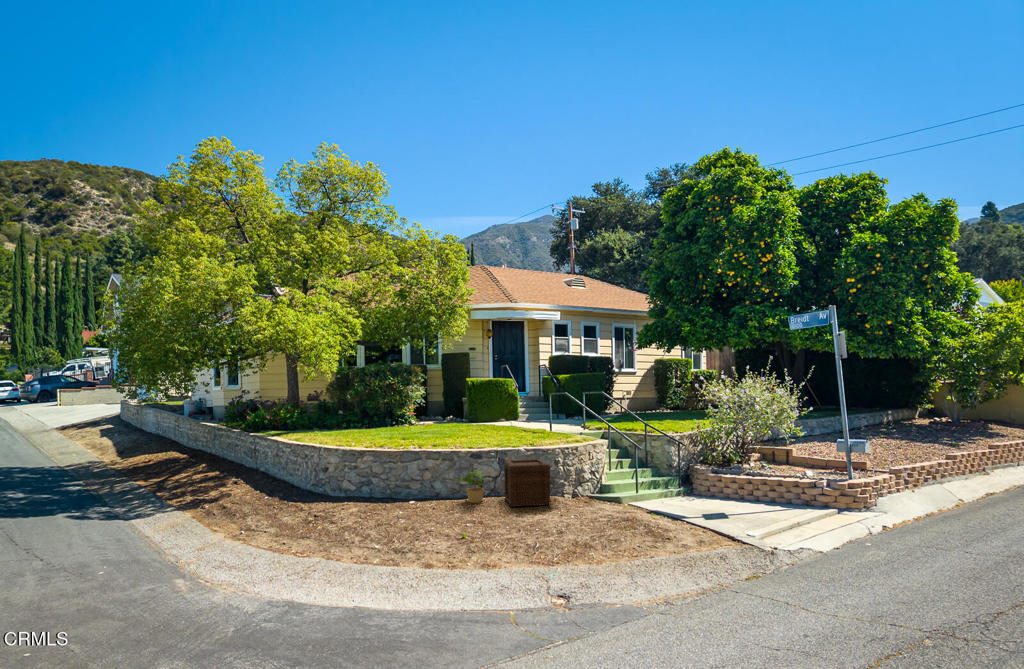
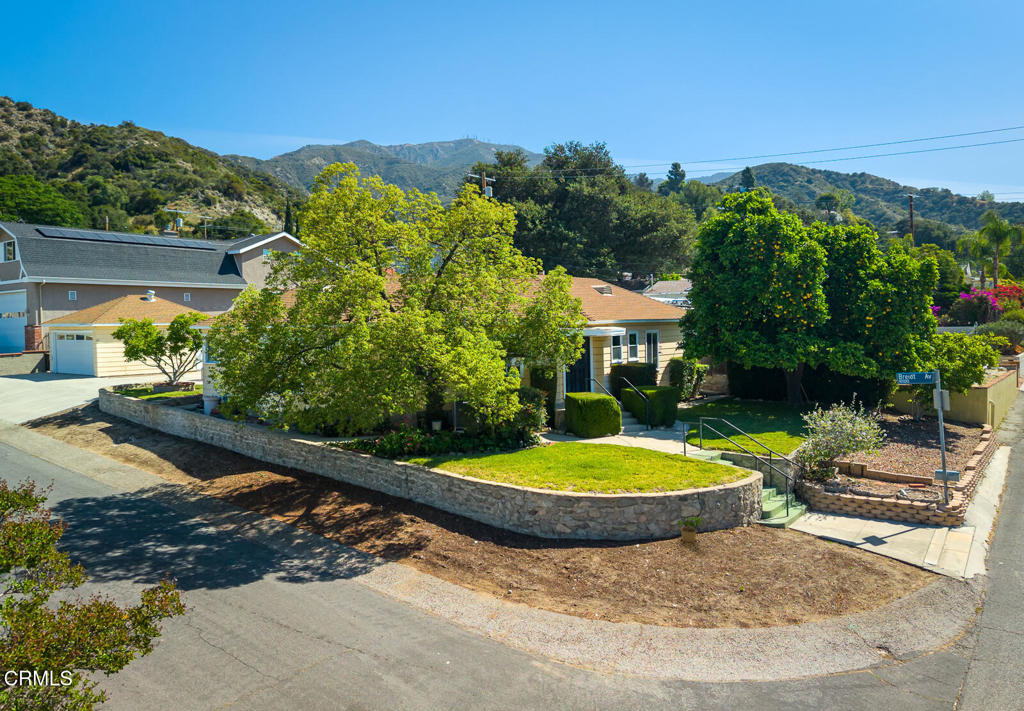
wooden crate: present [504,459,551,507] -> none [707,499,758,546]

